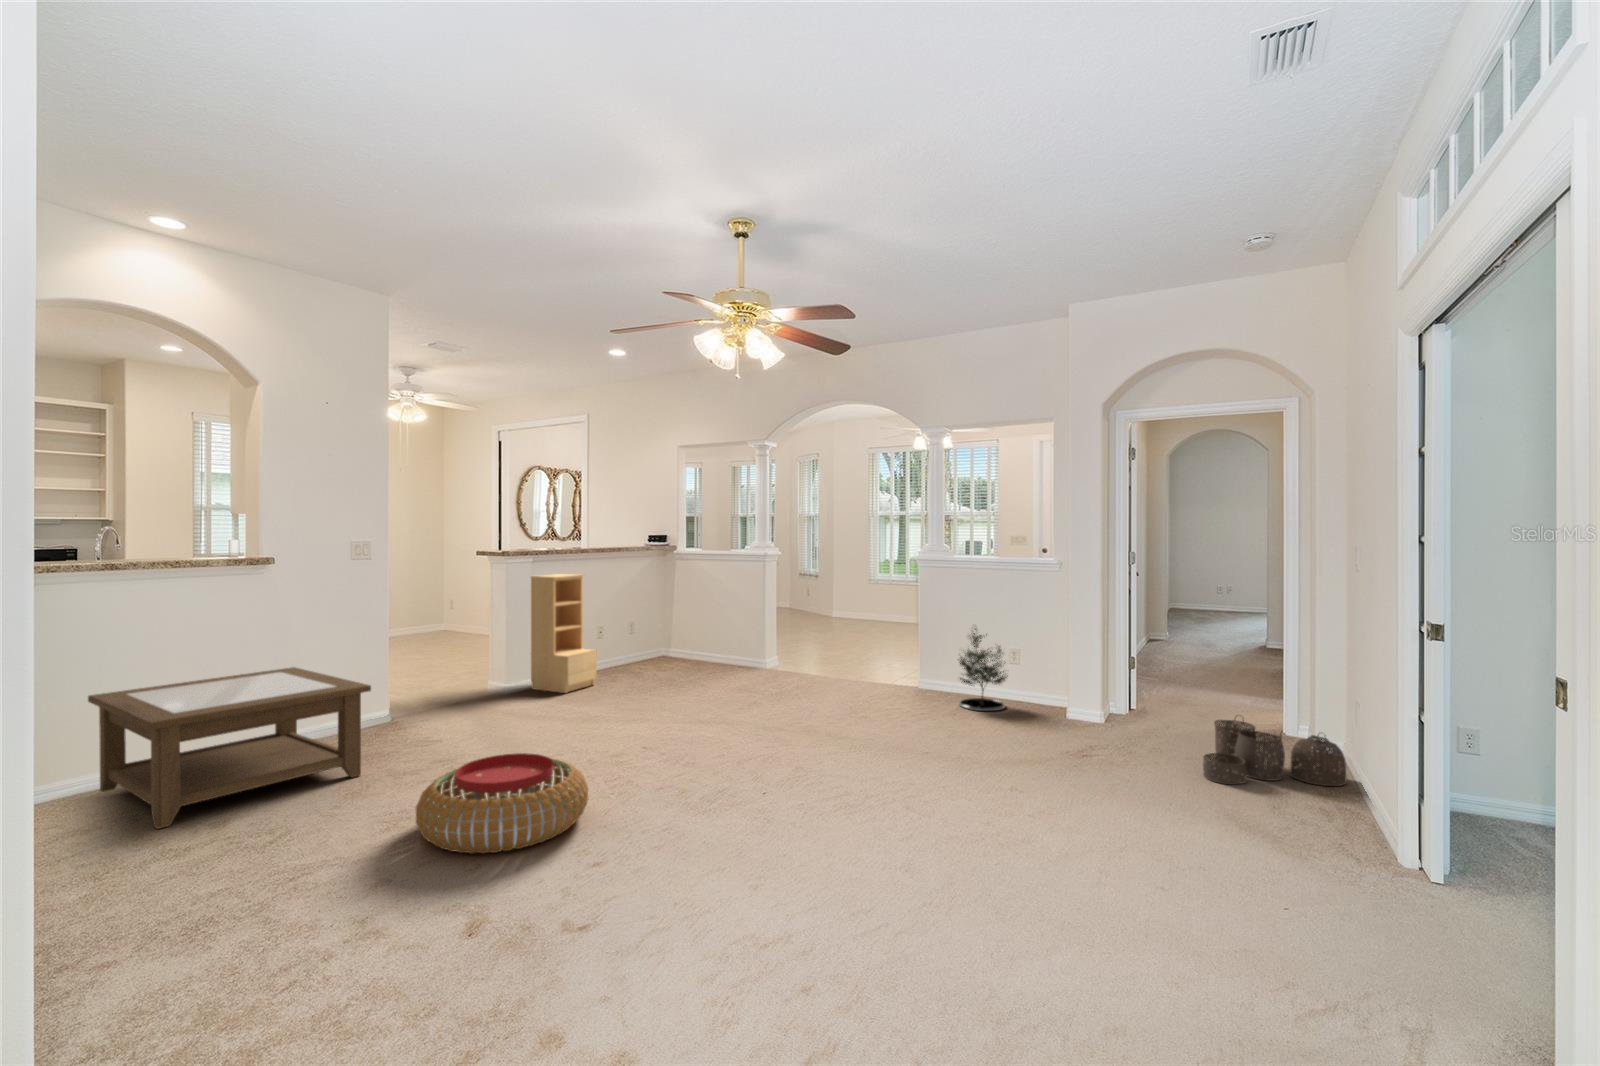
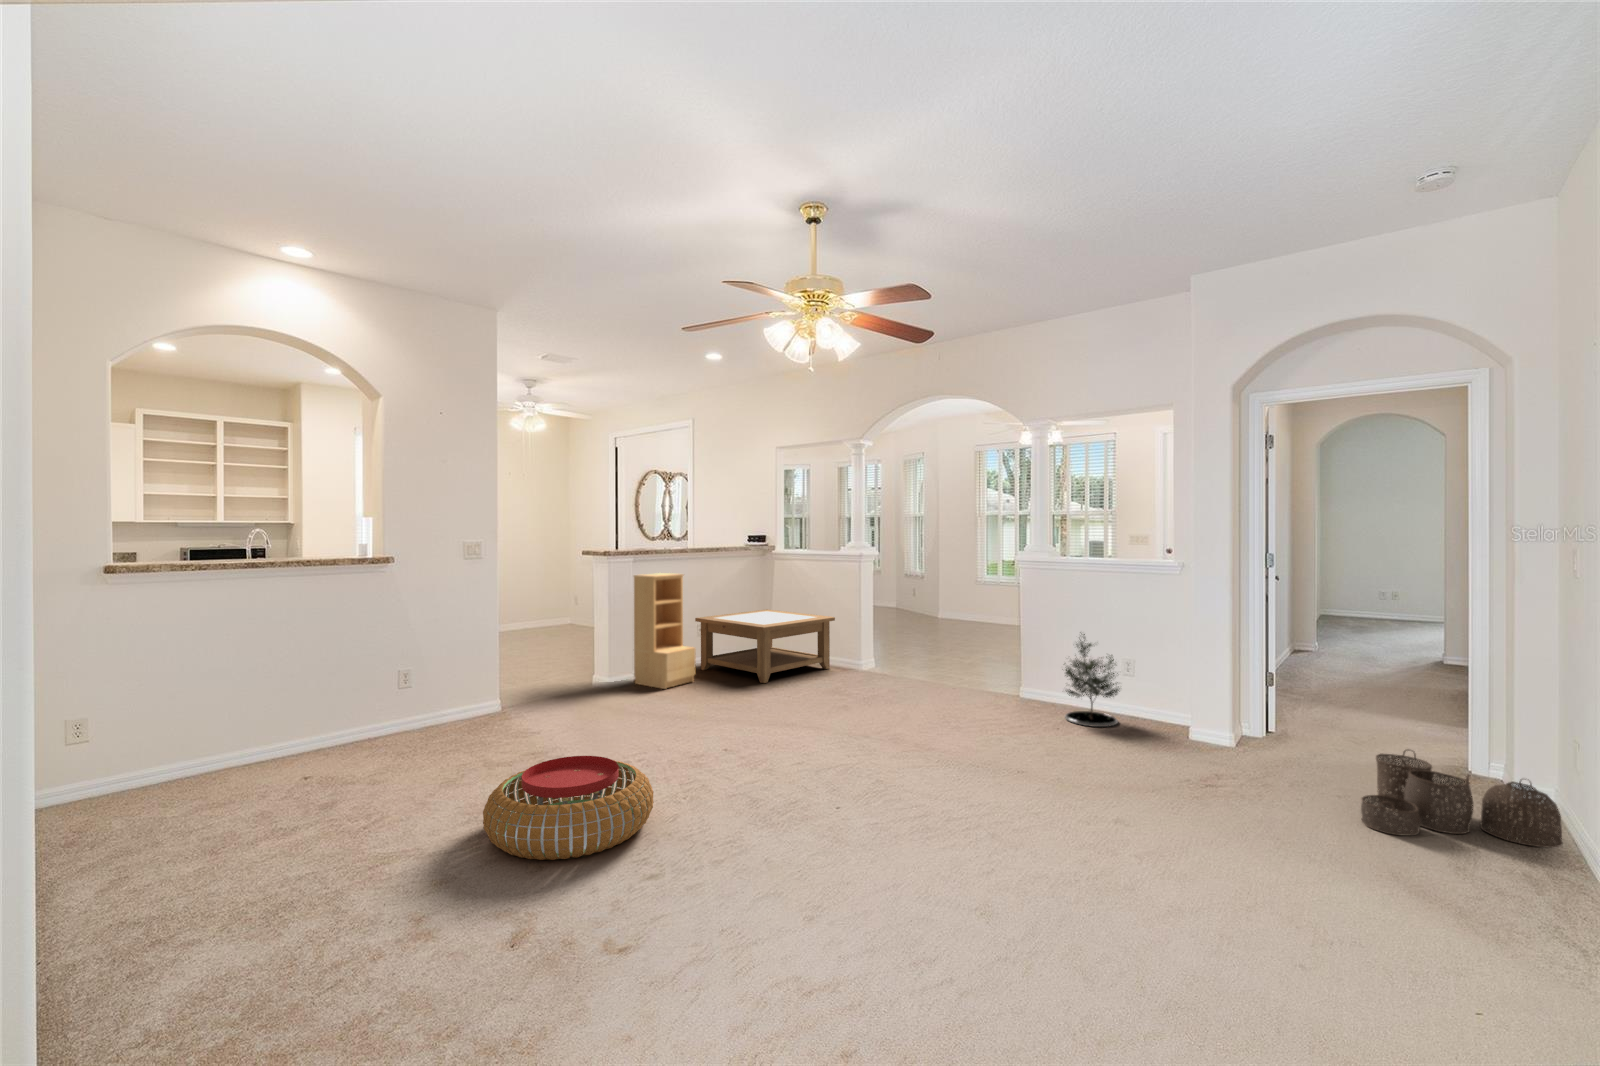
coffee table: present [88,667,371,829] -> present [695,609,835,683]

